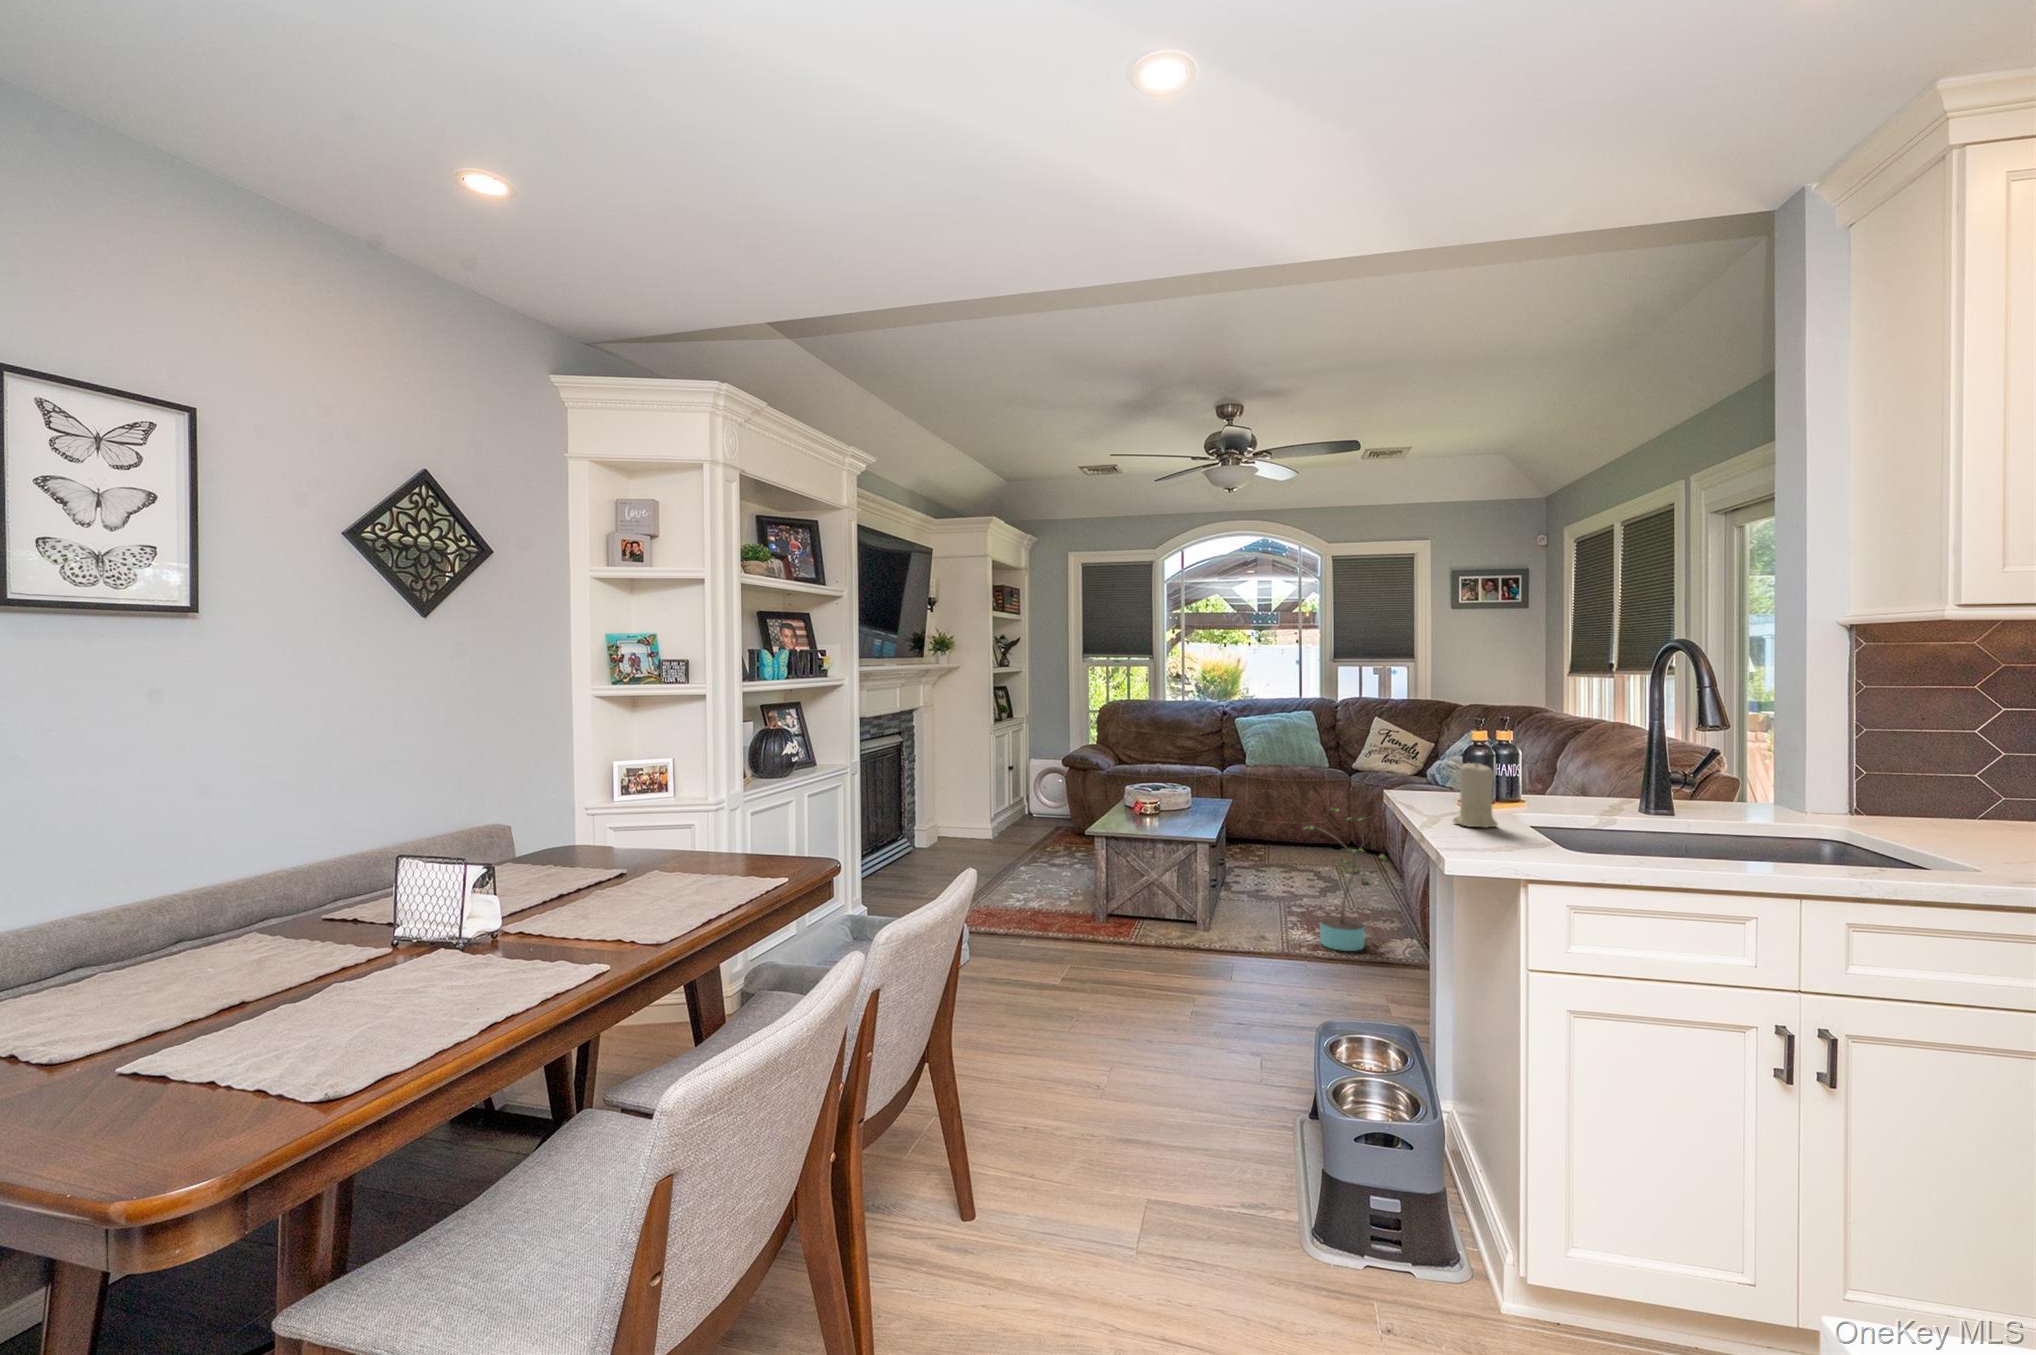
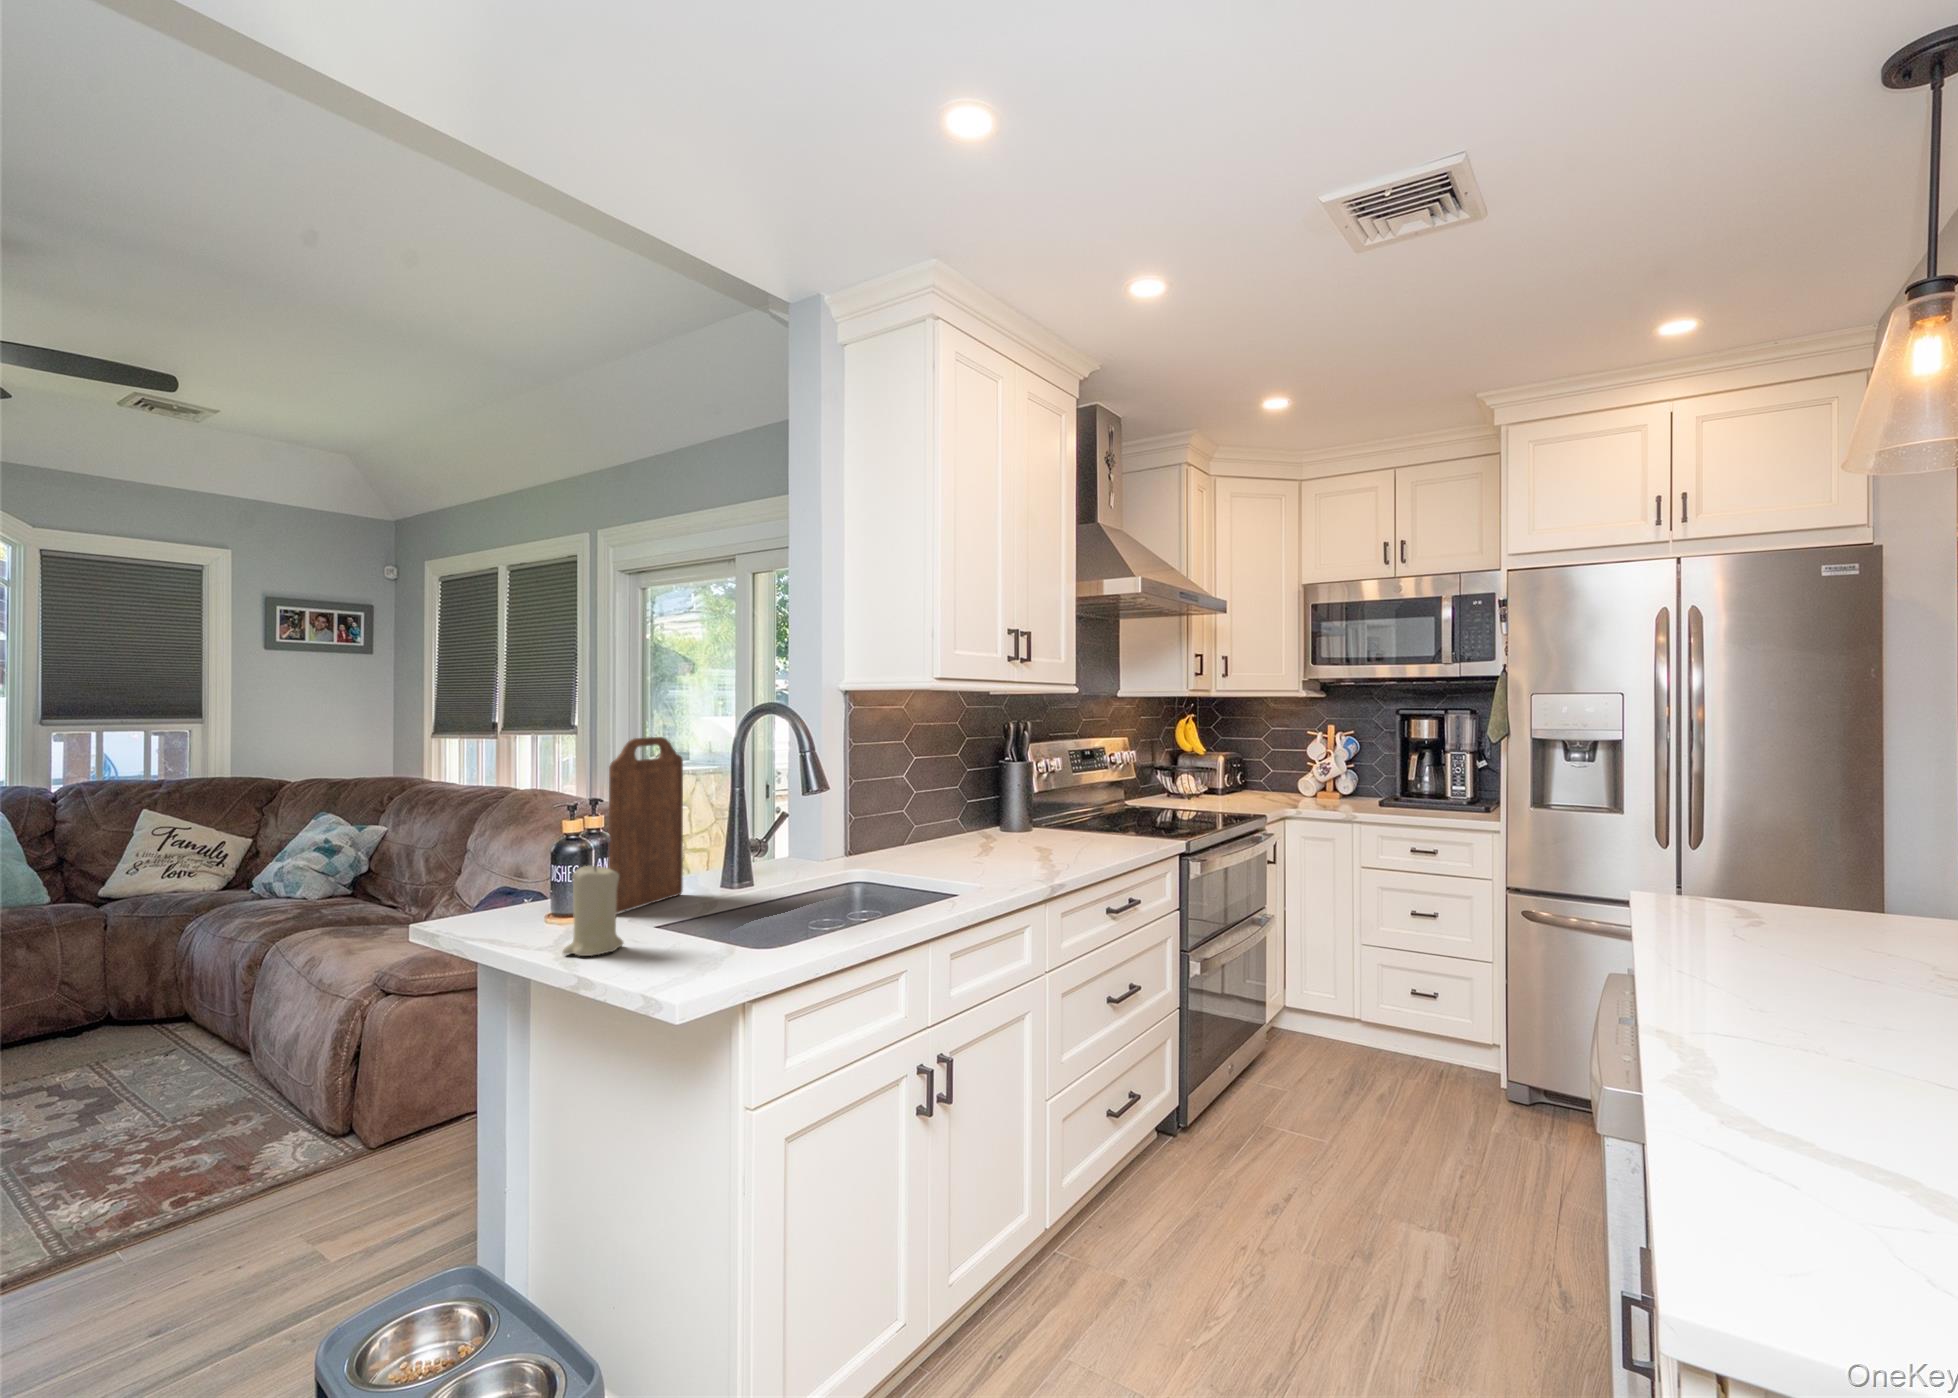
cutting board: none [1524,673,1608,811] -> present [608,737,683,913]
potted plant: present [1302,808,1388,951] -> none [91,966,269,1211]

